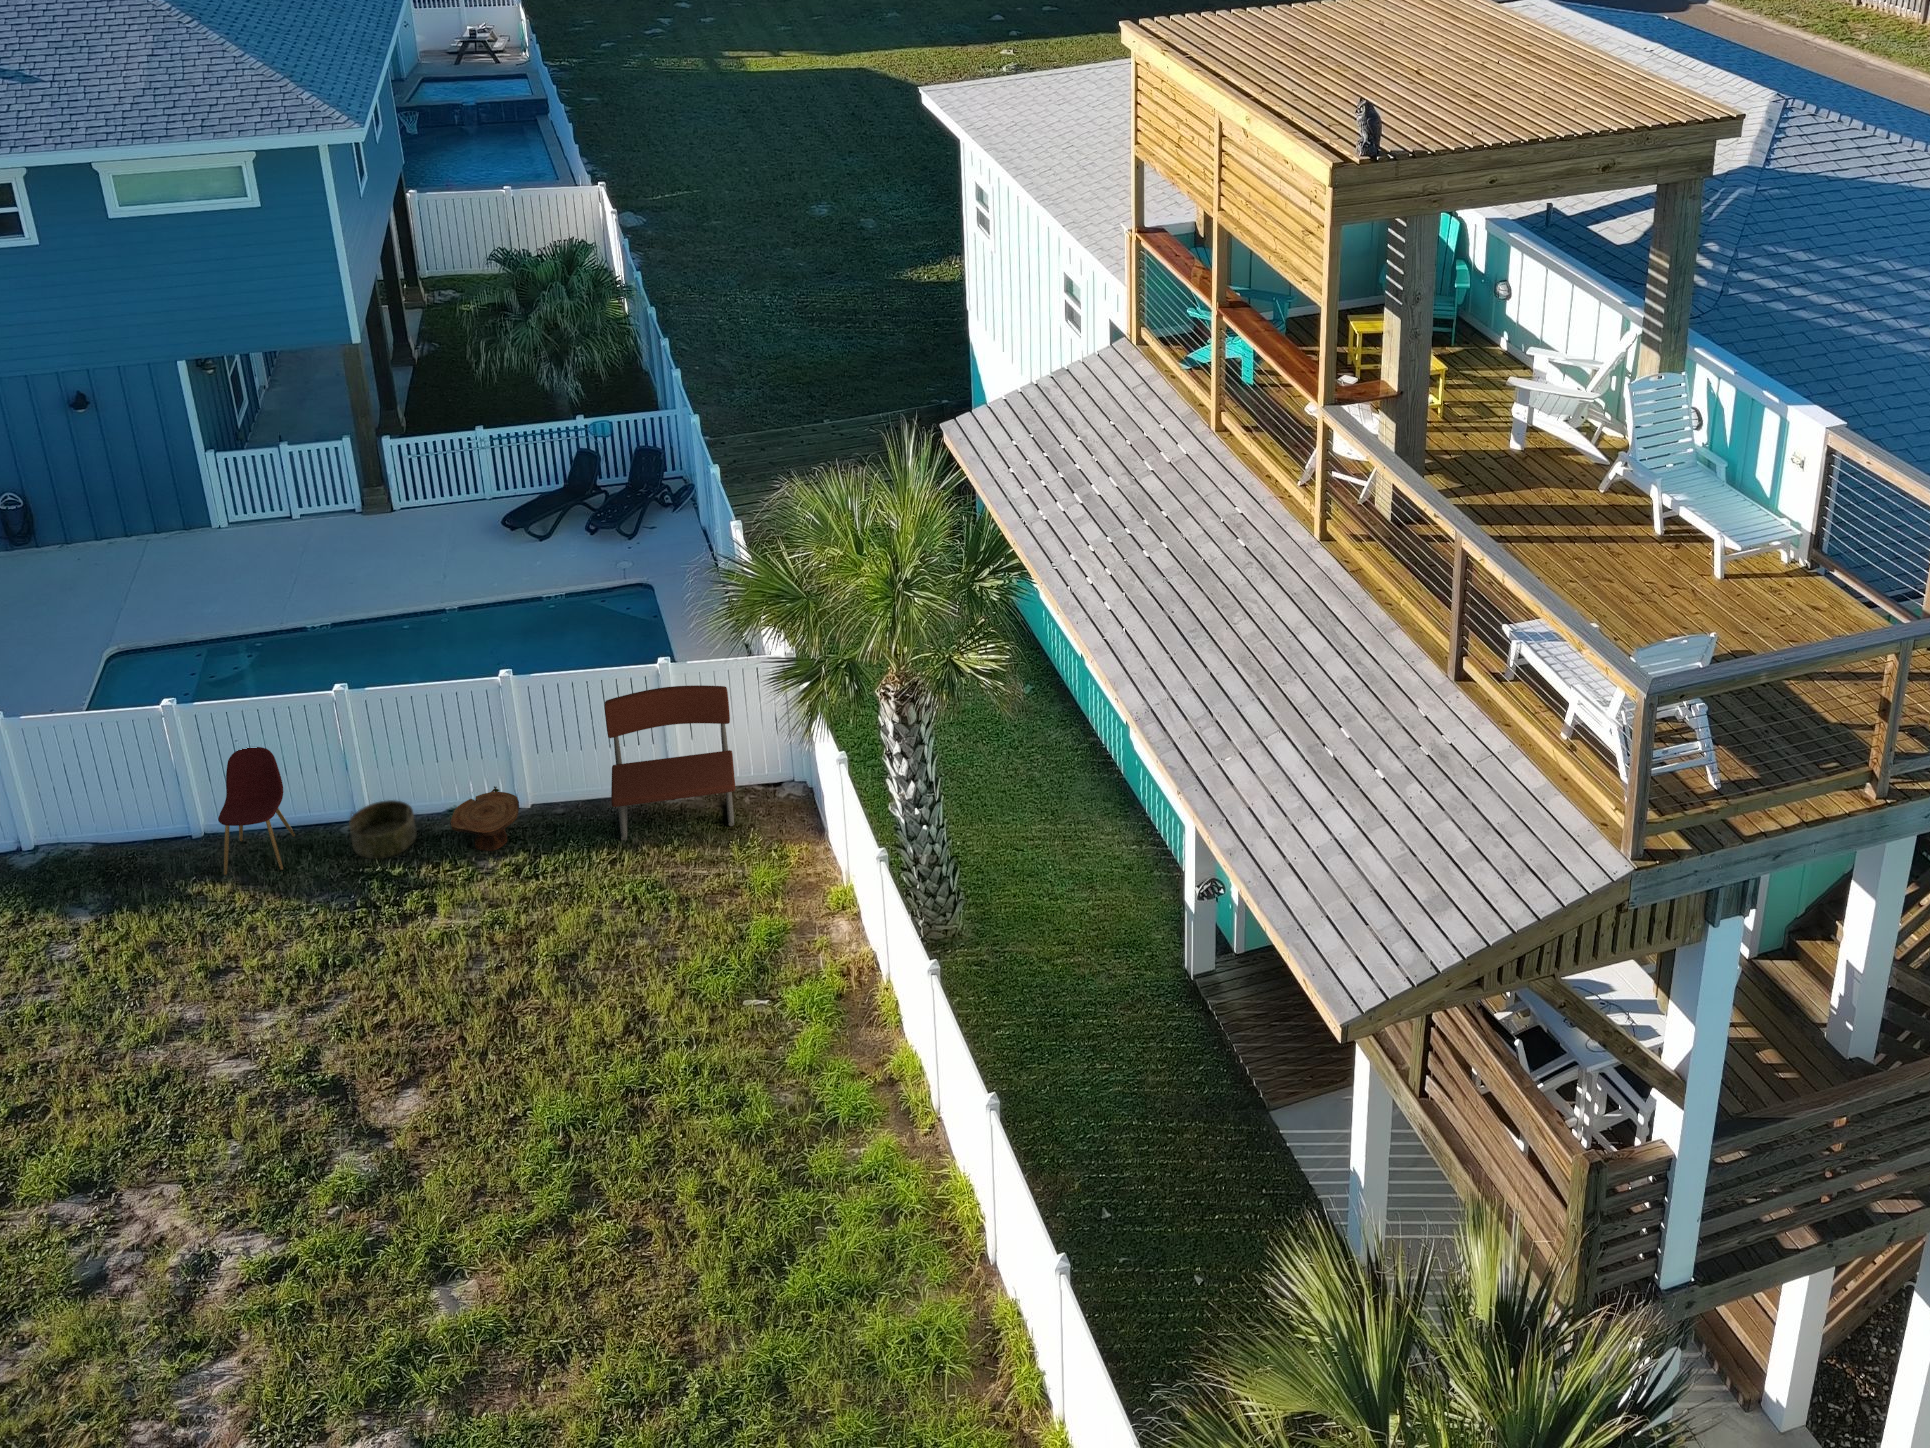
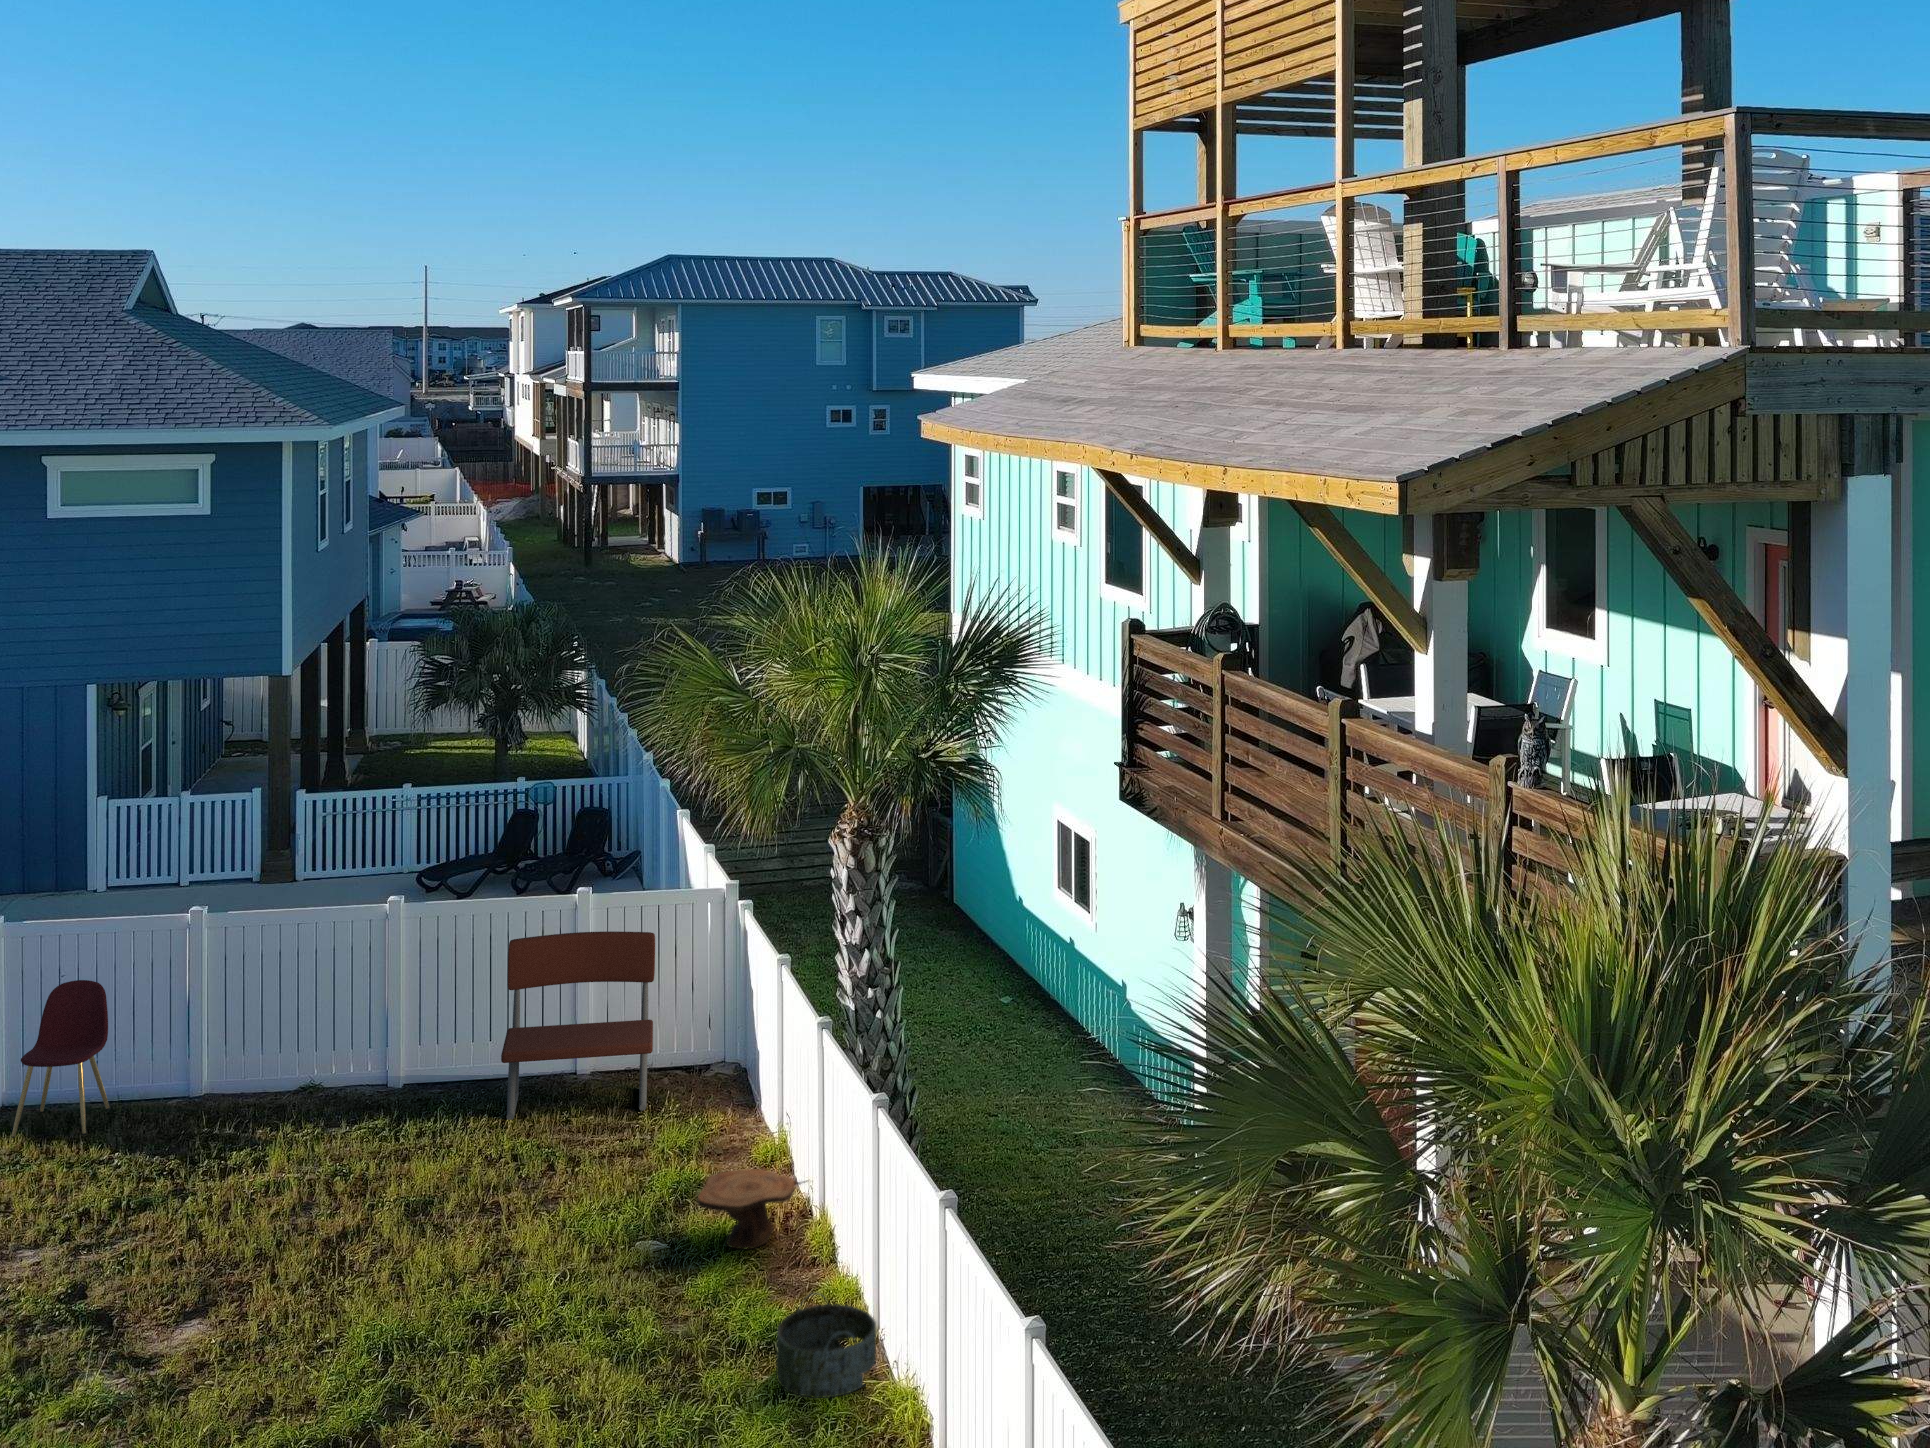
side table: present [450,786,519,851] -> present [697,1169,802,1249]
basket: present [349,800,417,859] -> present [776,1293,876,1398]

